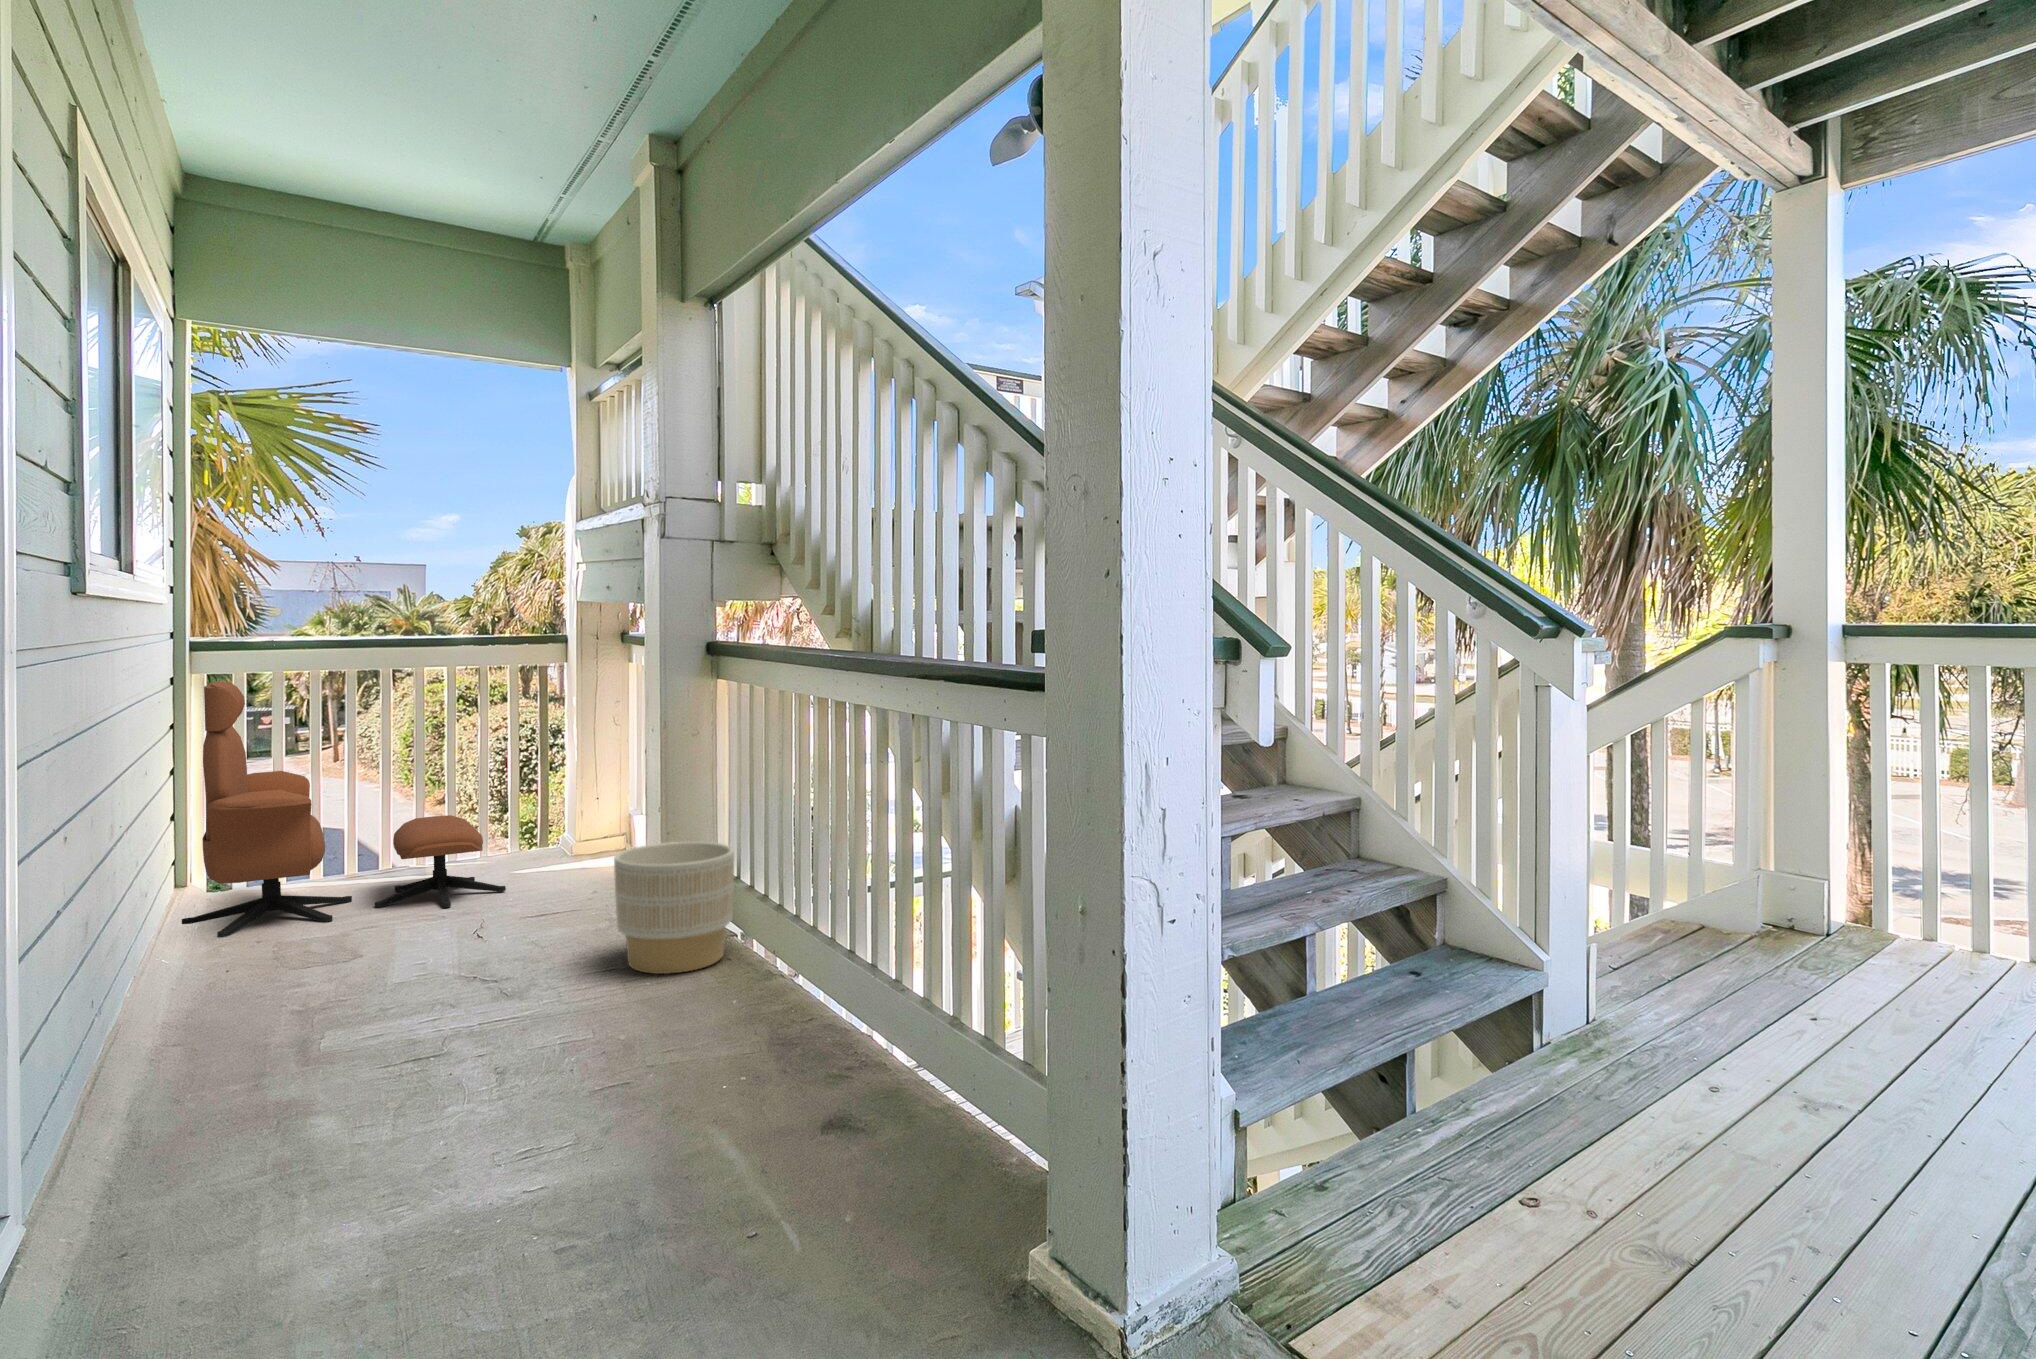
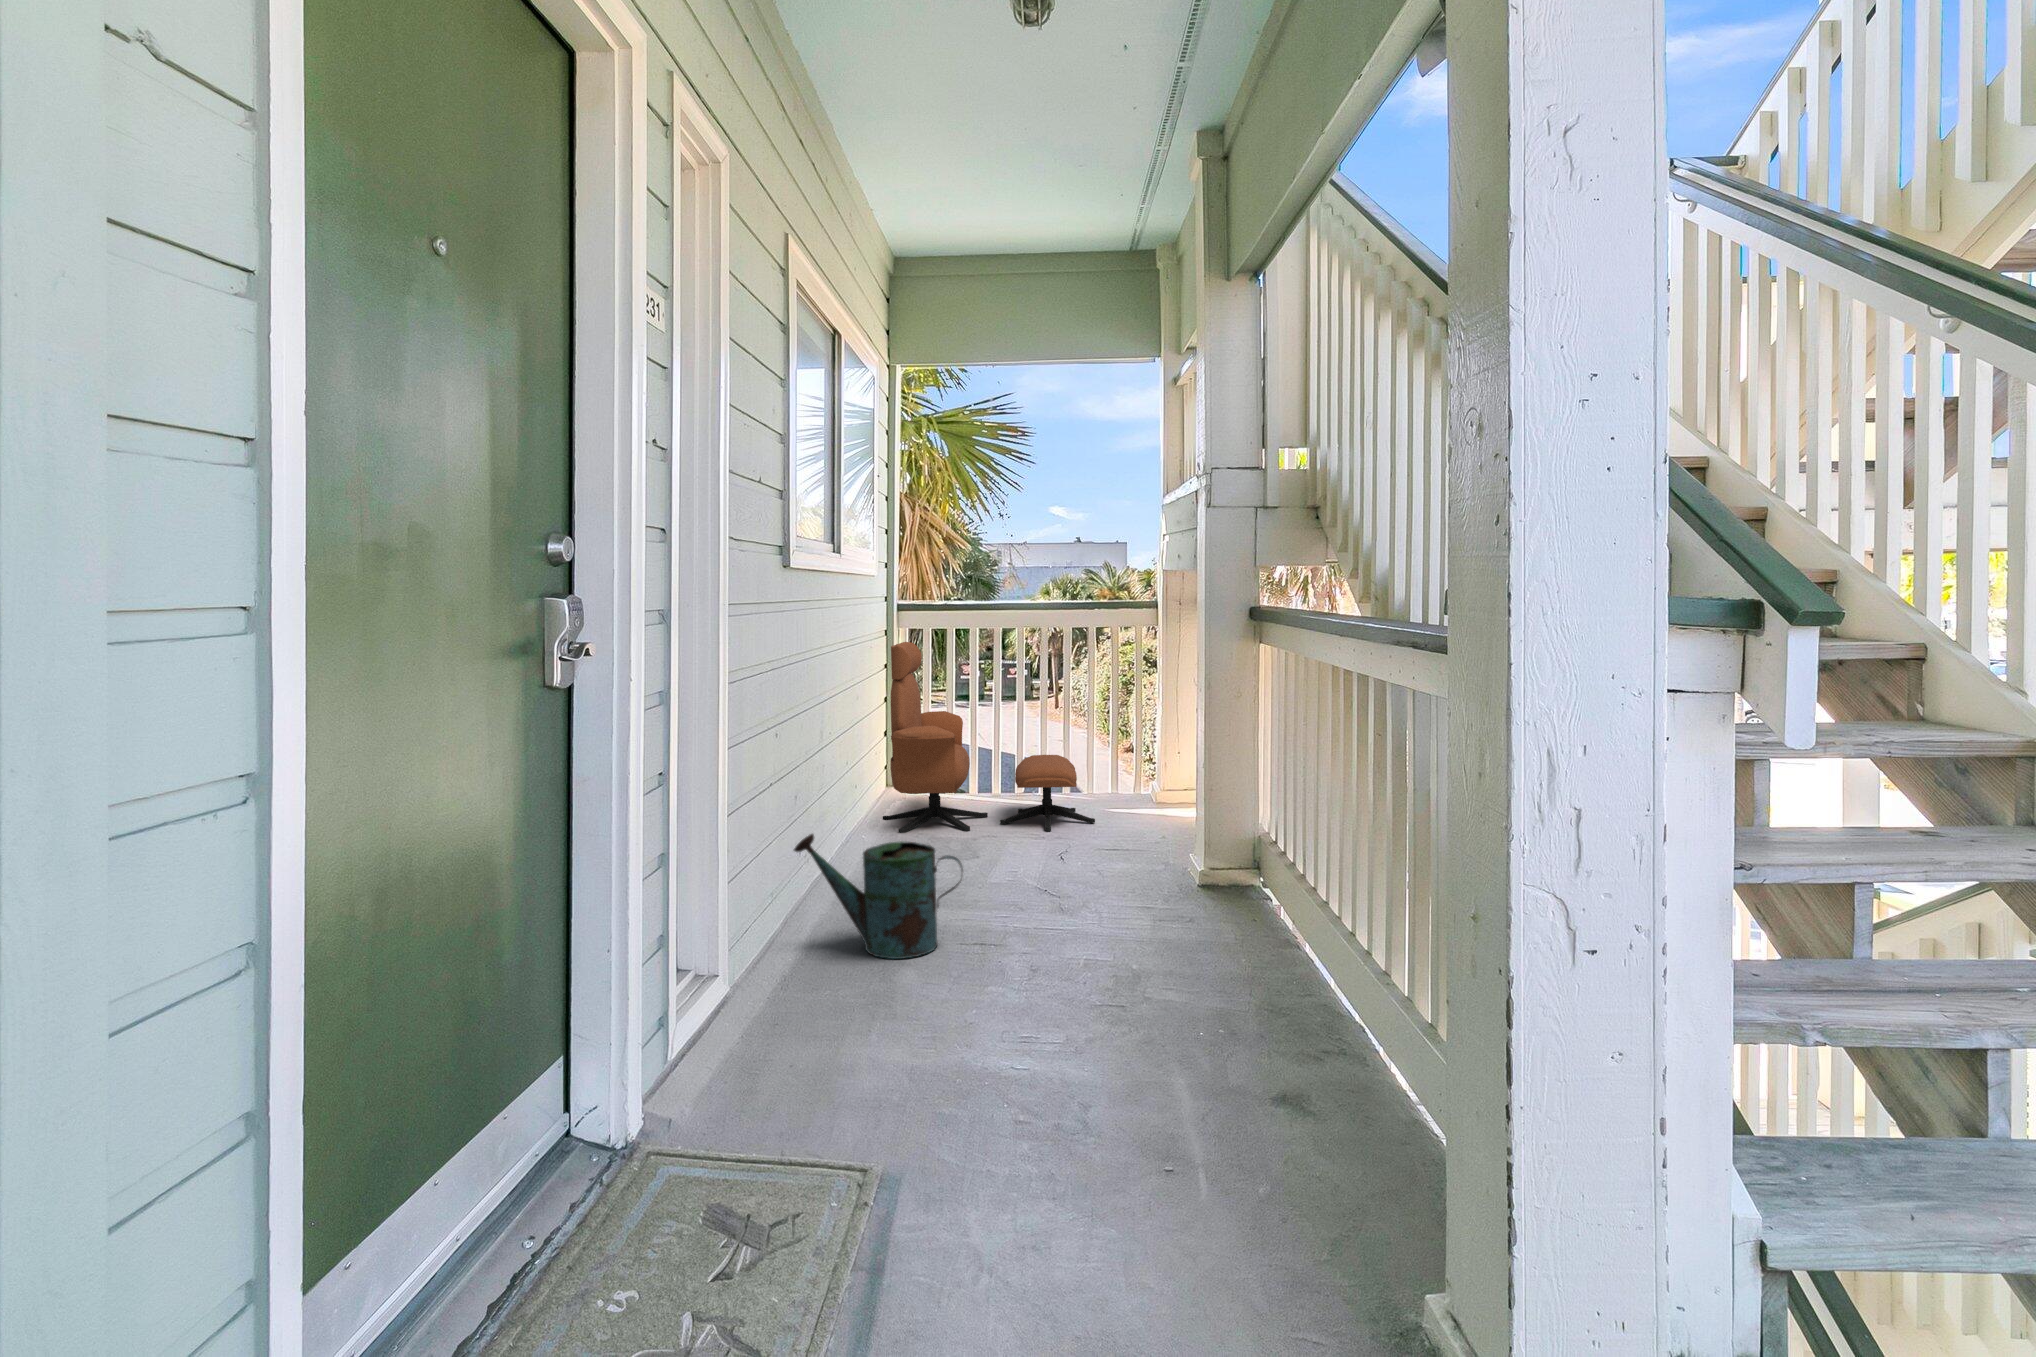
planter: present [614,842,734,974] -> none [1154,796,1262,917]
watering can: none [99,940,385,1101] -> present [794,834,963,959]

